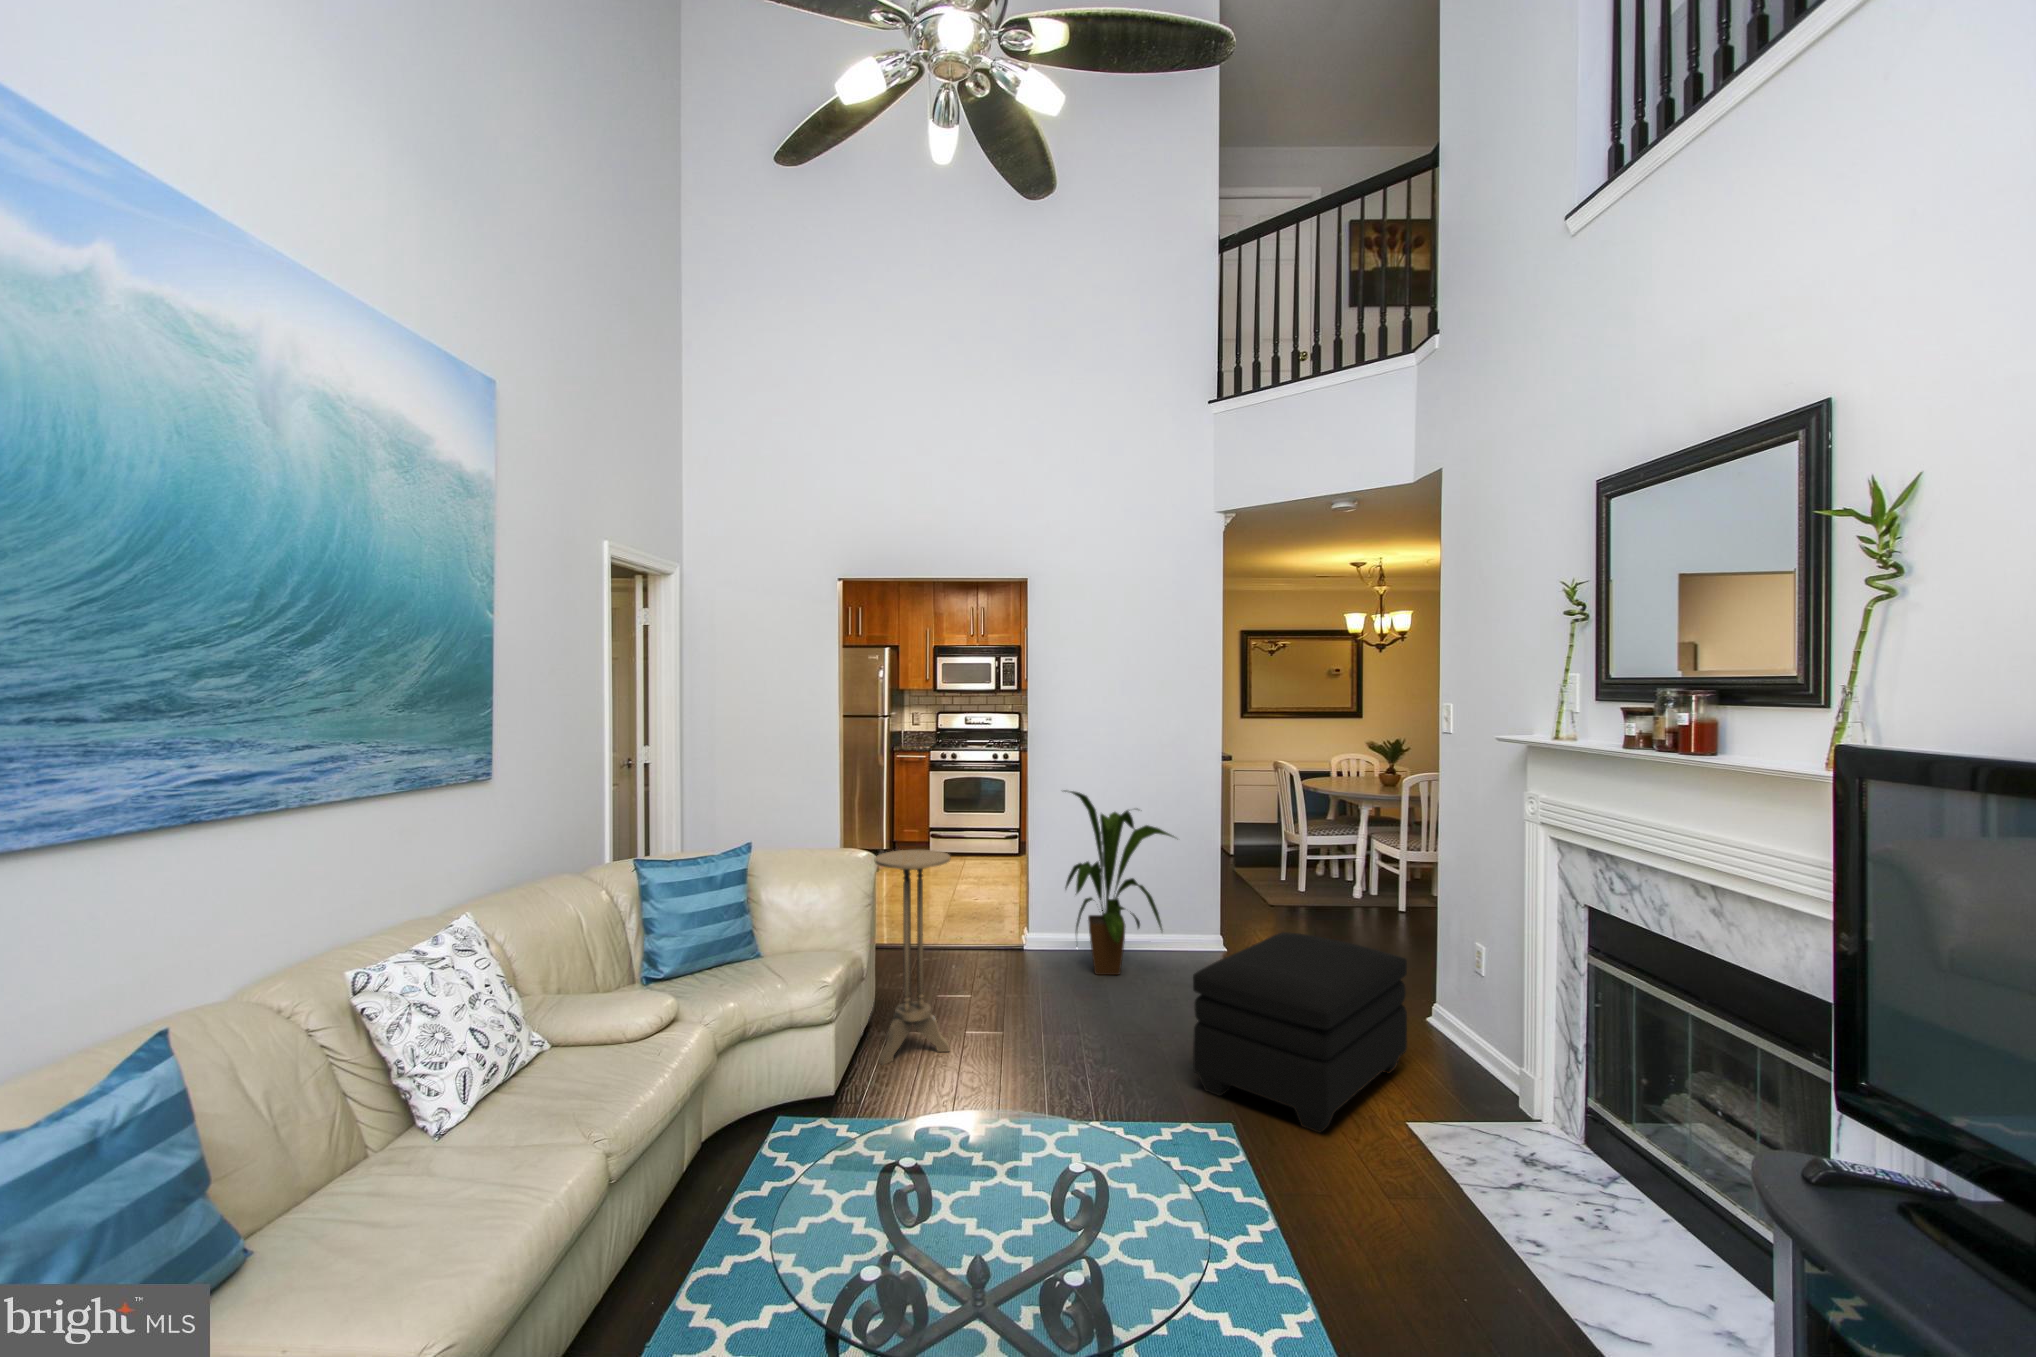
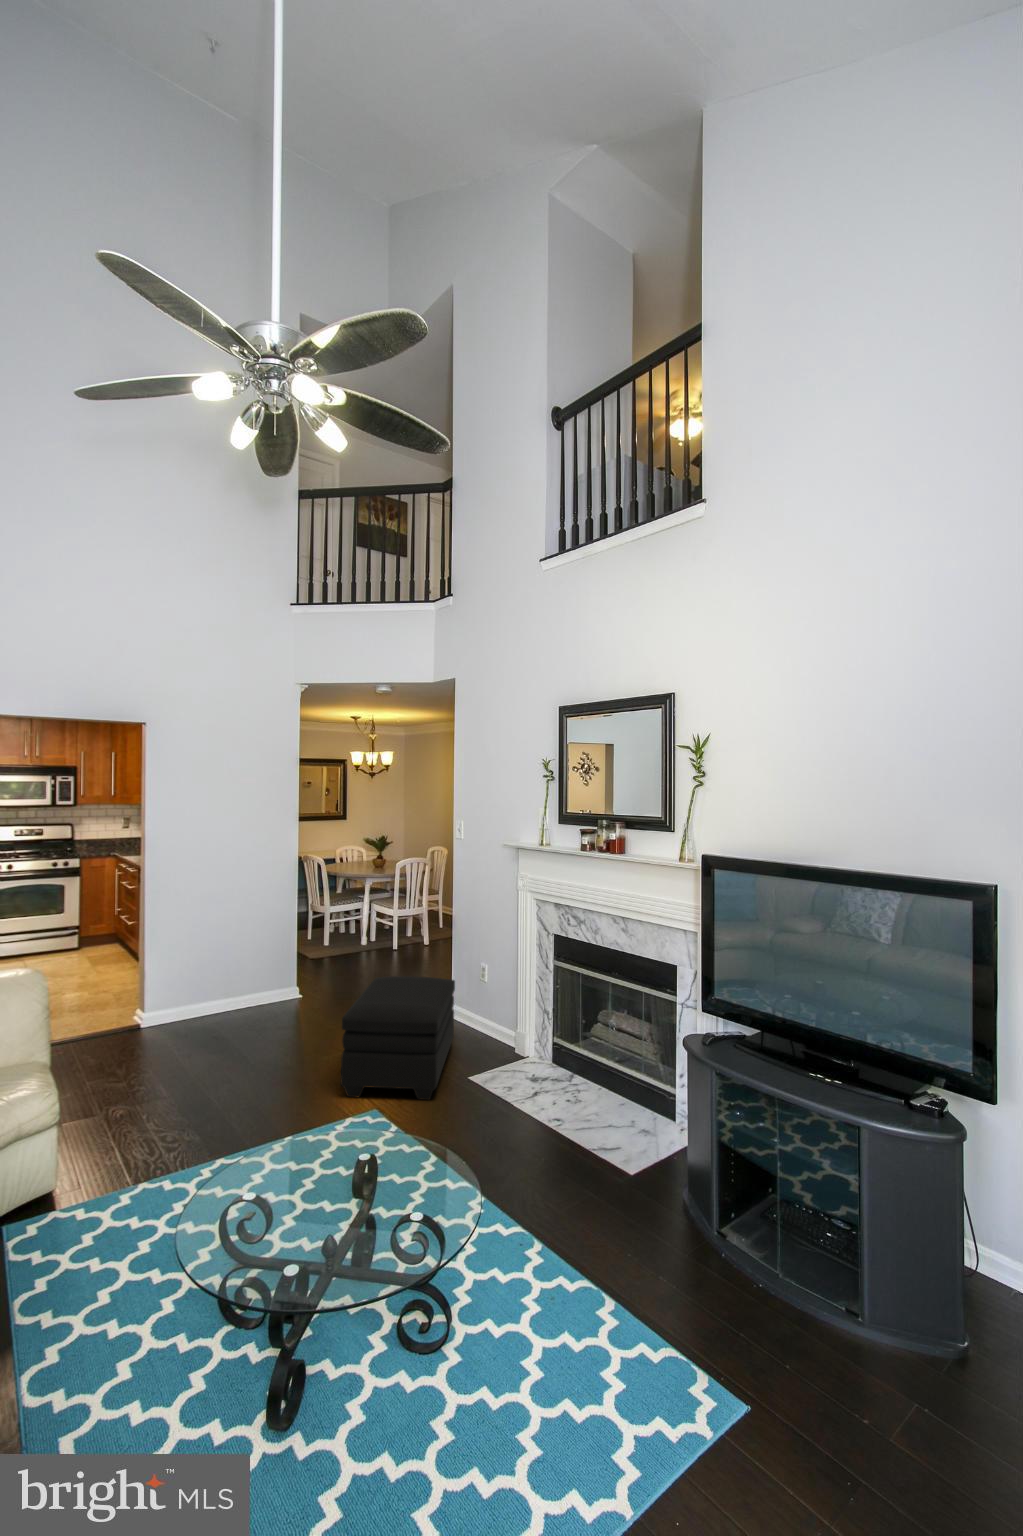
house plant: present [1065,791,1174,975] -> none [181,895,279,1039]
side table: present [874,850,951,1065] -> none [54,961,135,1164]

